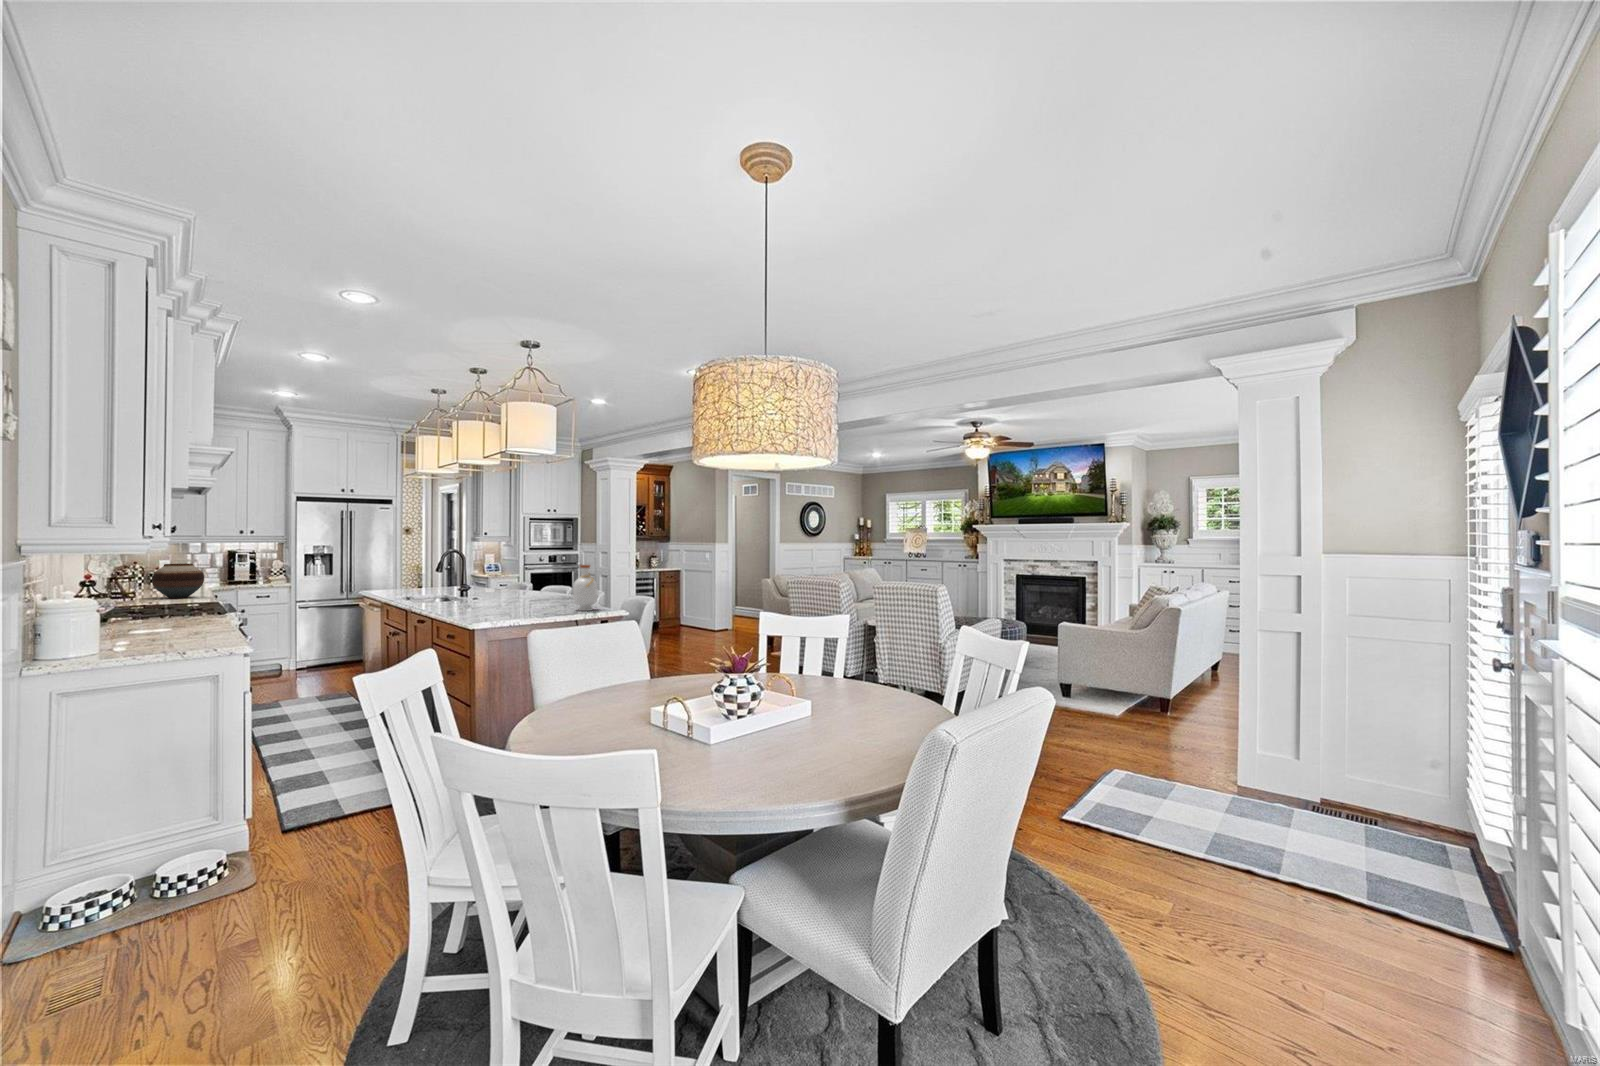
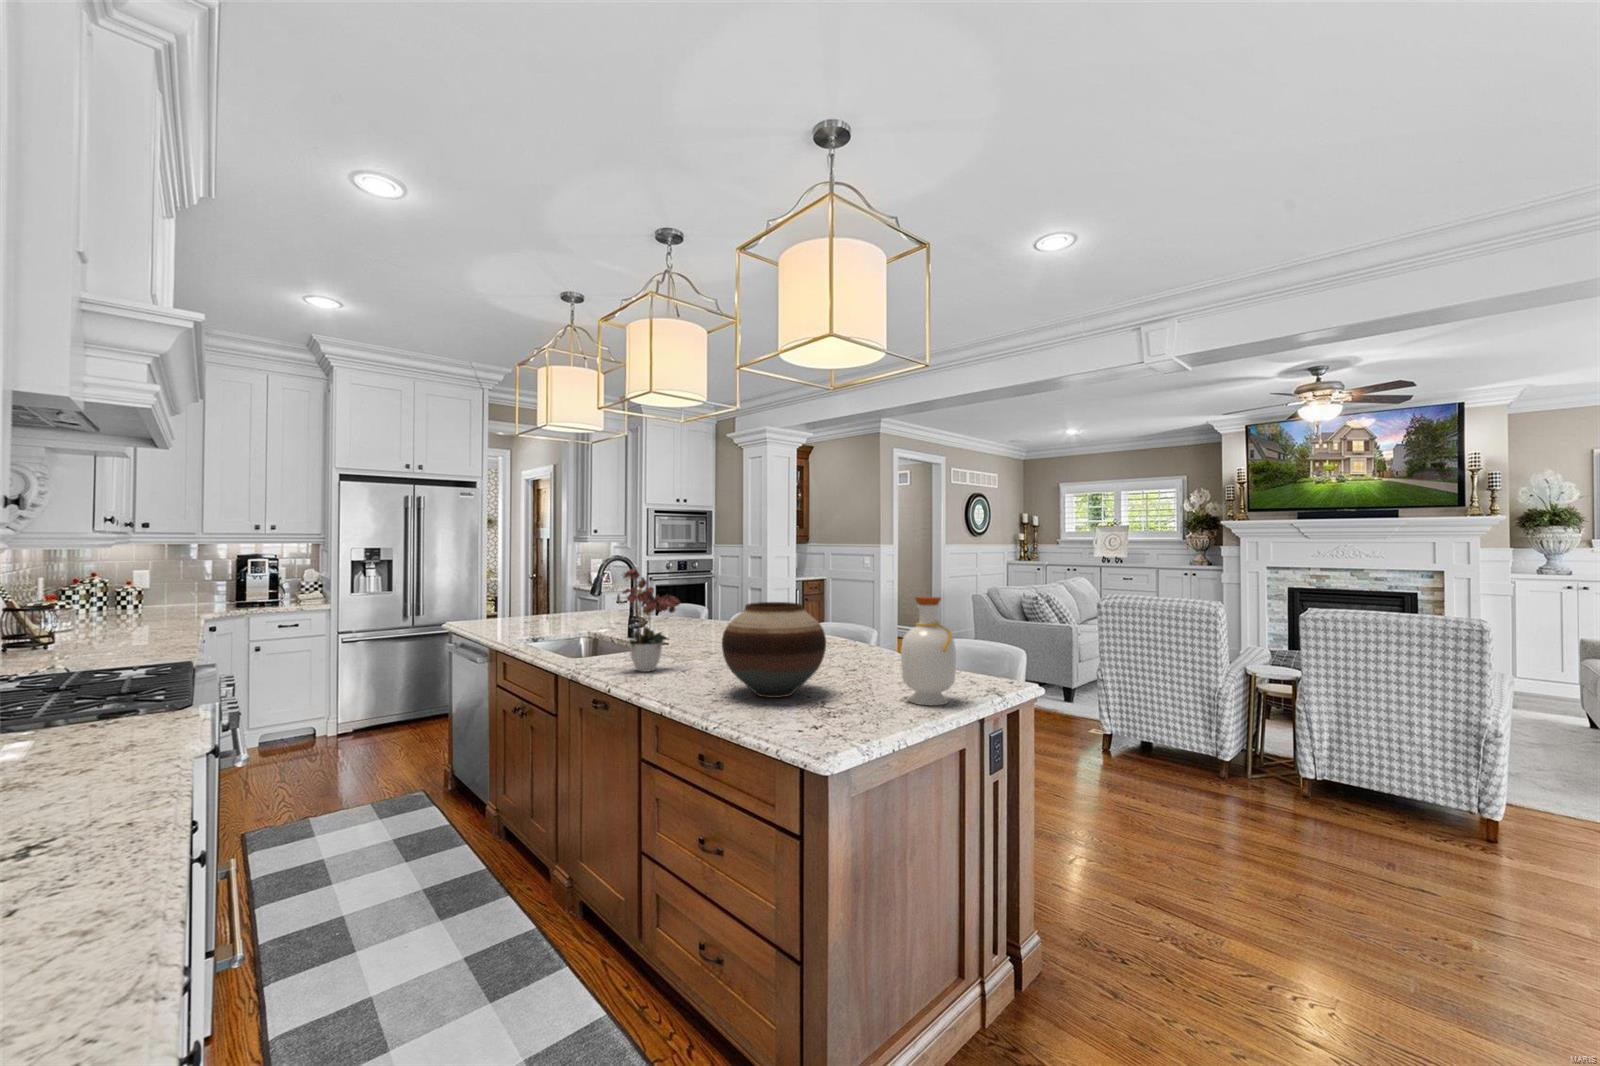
flower arrangement: none [453,552,492,604] -> present [617,569,680,672]
vase: present [152,563,204,598] -> present [722,602,826,698]

